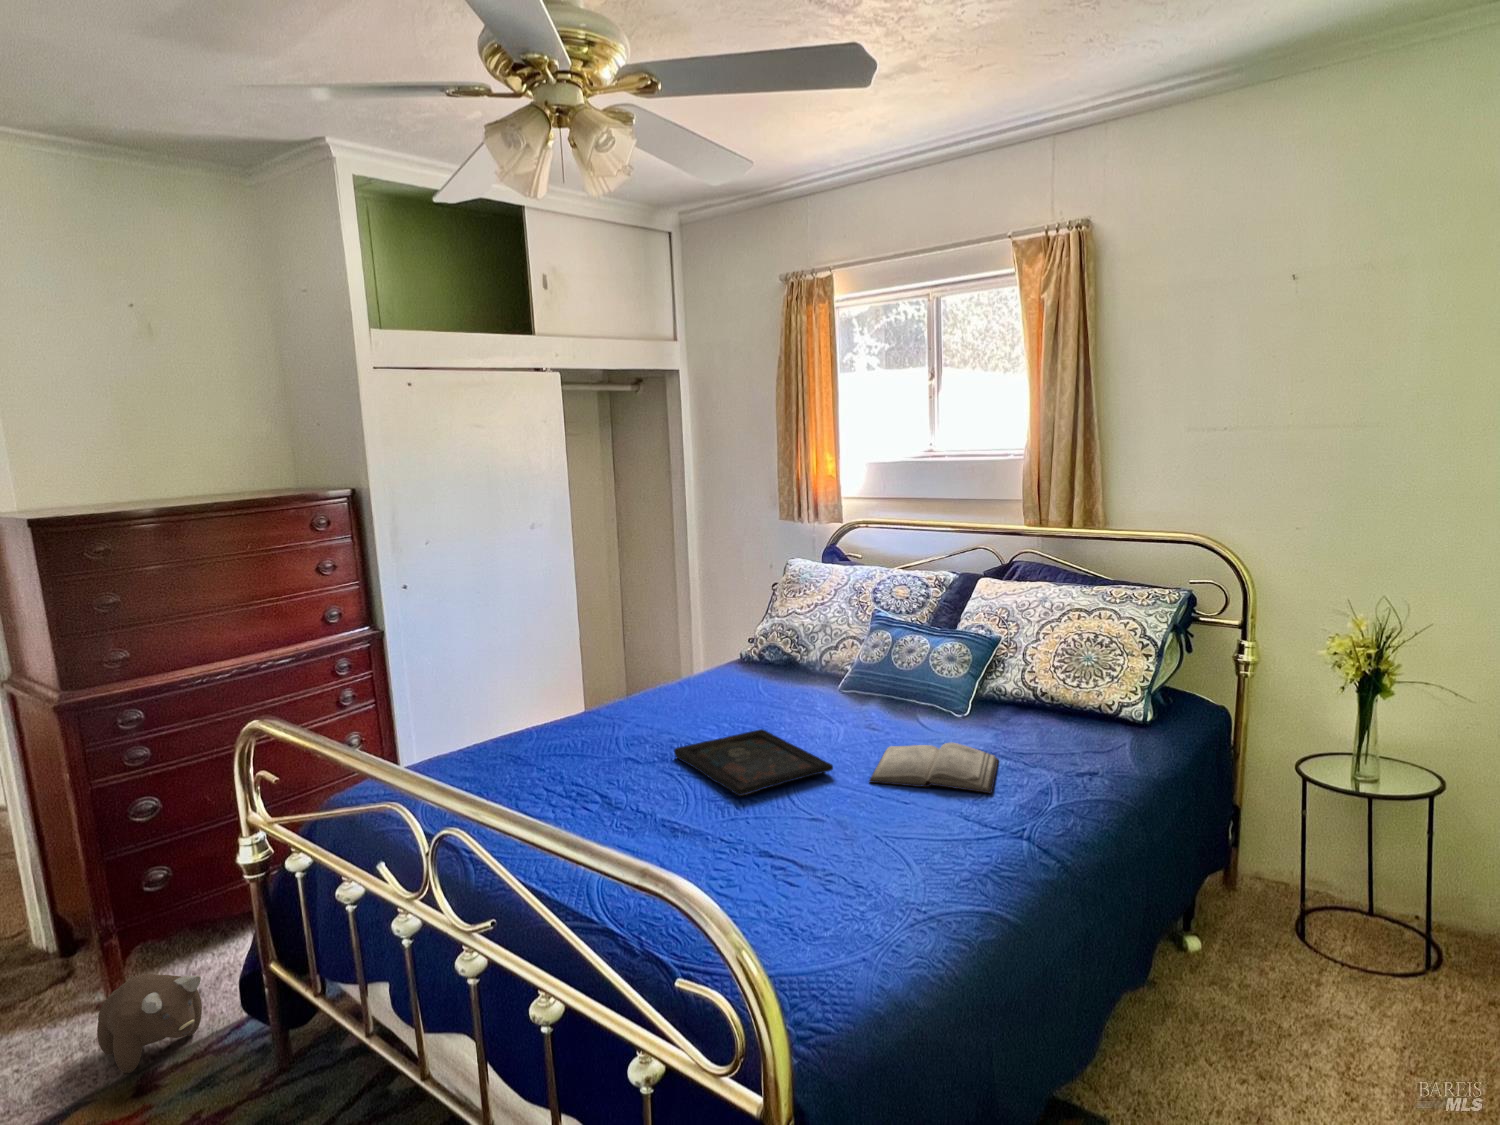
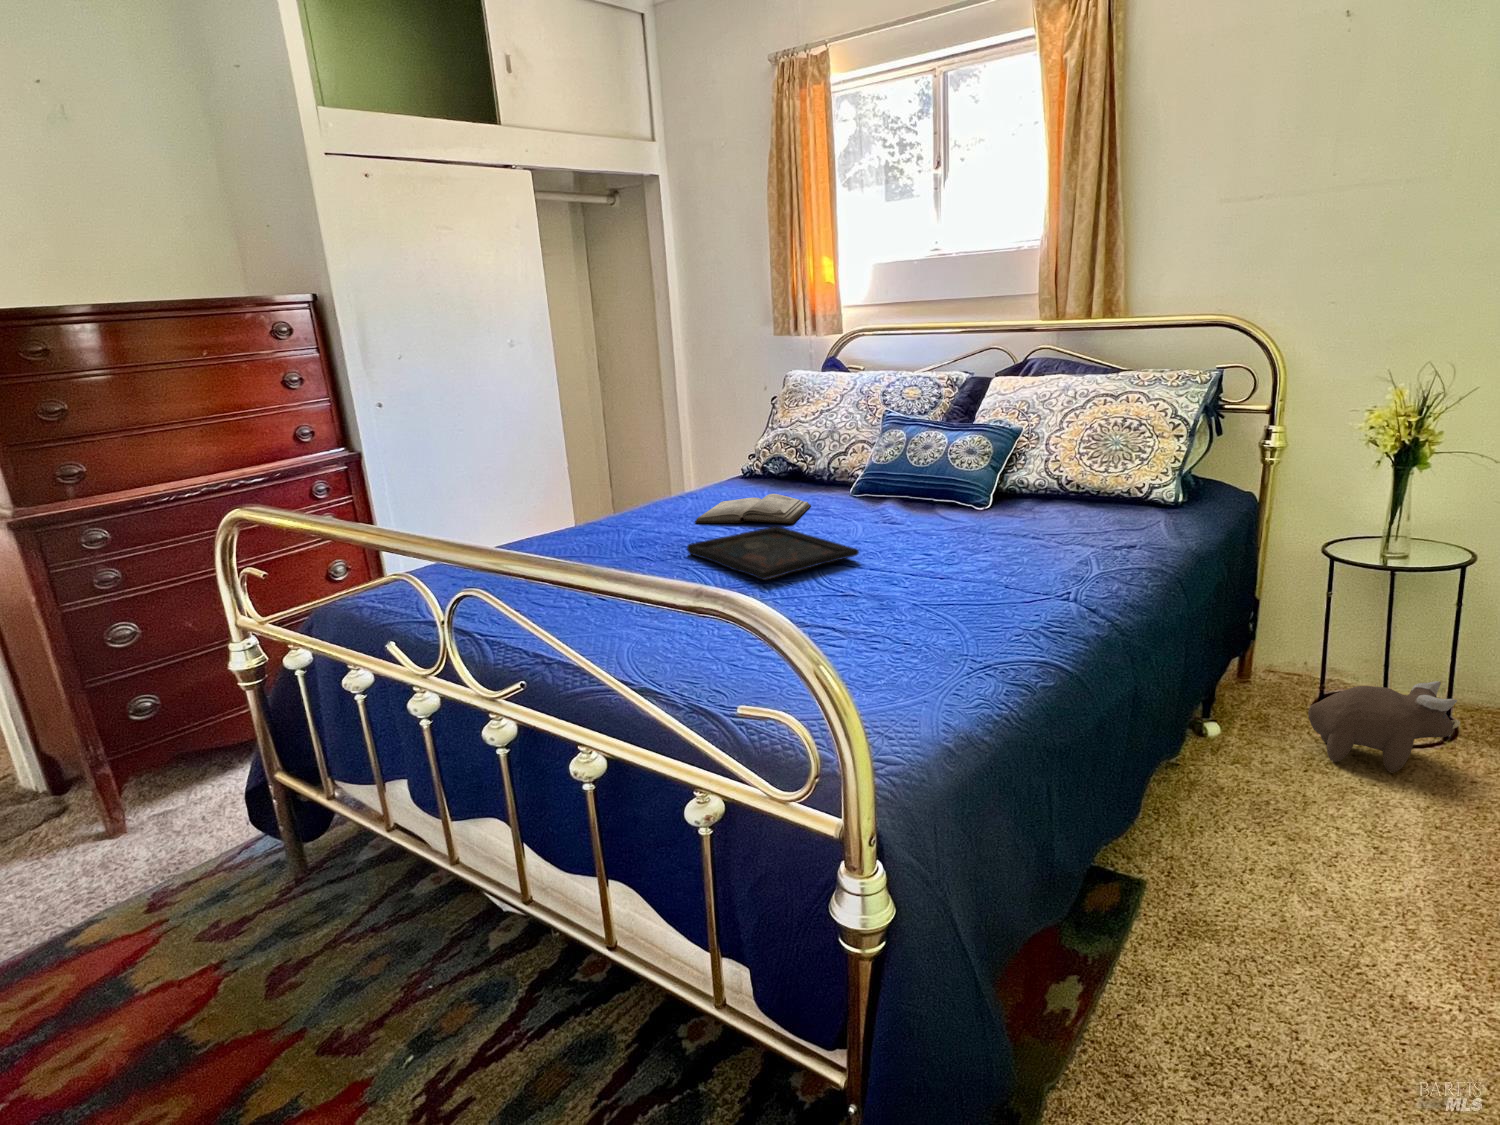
diary: present [869,743,998,793] -> present [695,494,811,523]
plush toy: present [97,974,202,1073] -> present [1308,681,1460,772]

